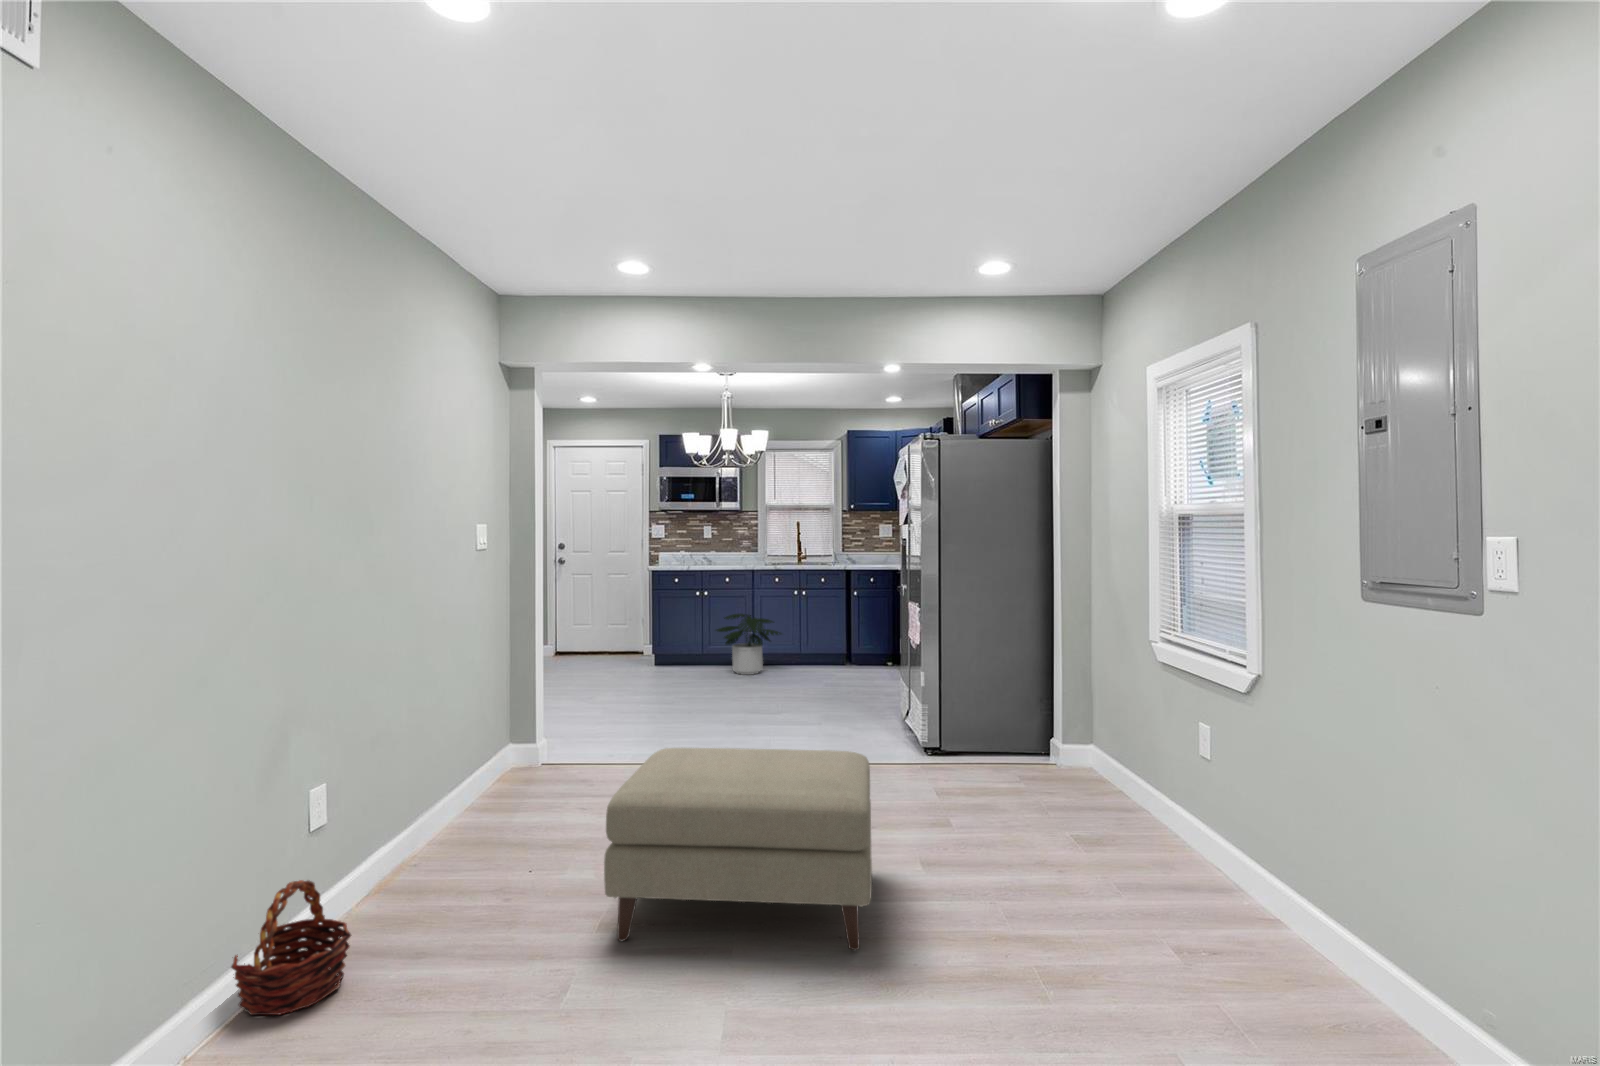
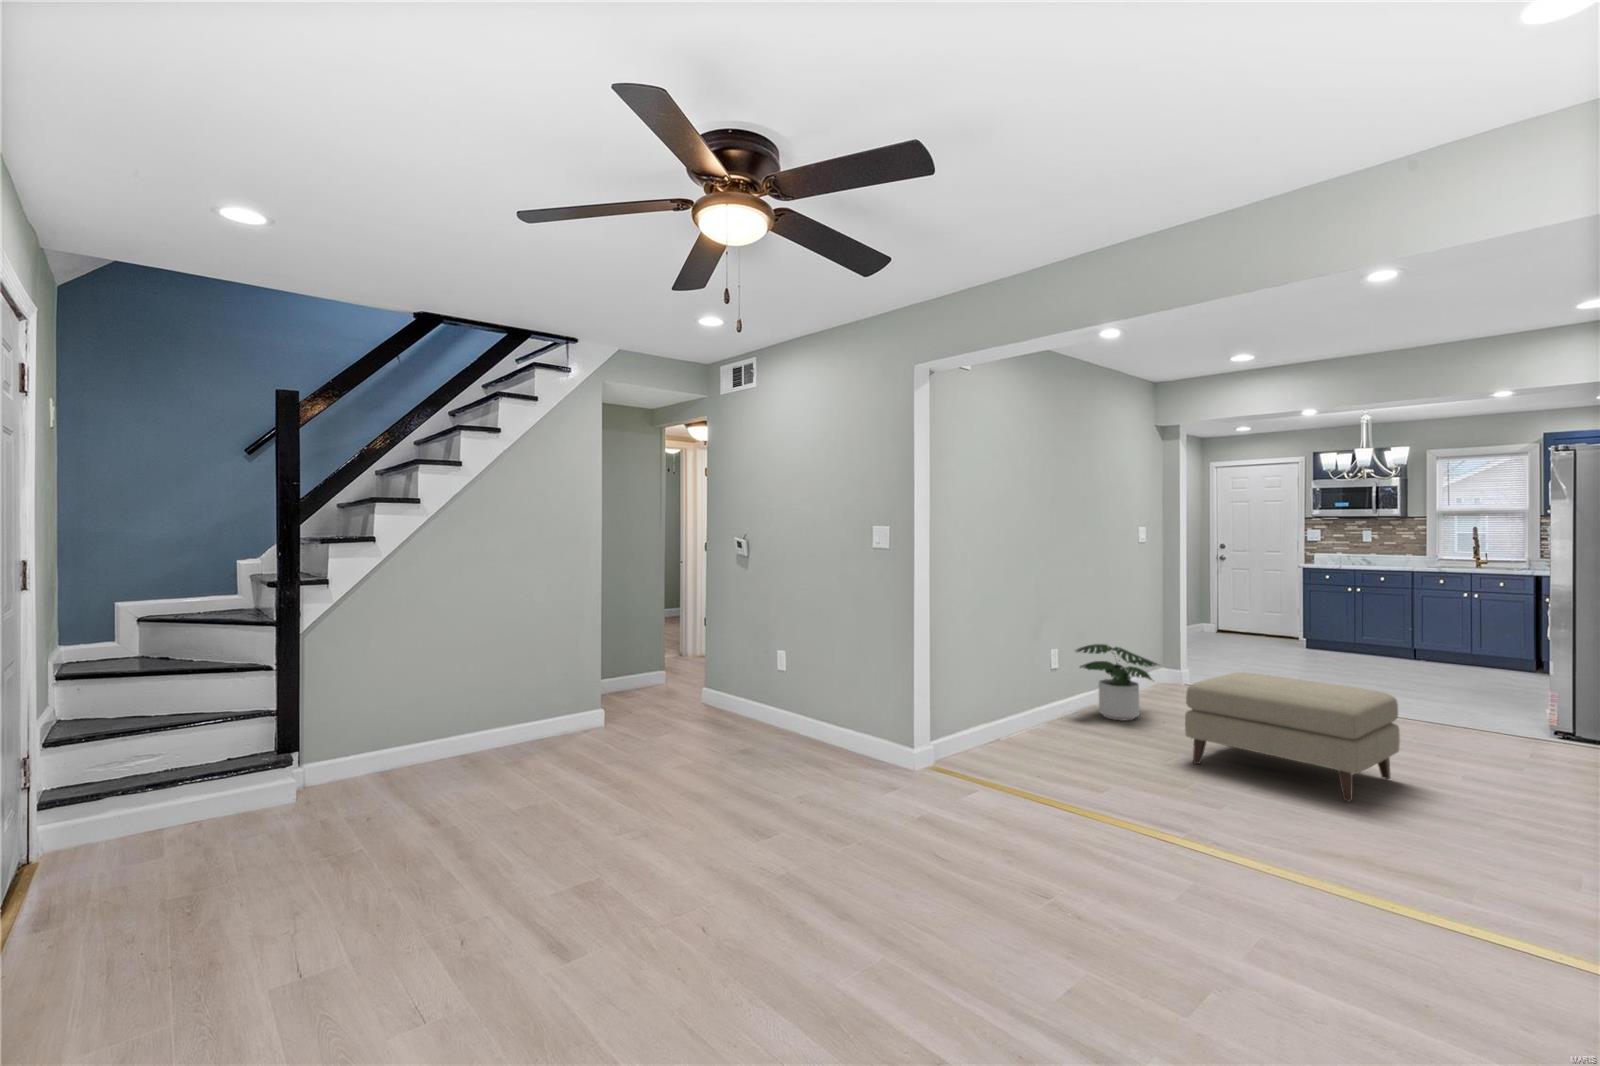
potted plant: present [716,613,781,675] -> present [1076,644,1157,721]
basket: present [231,880,351,1015] -> none [1011,692,1058,745]

